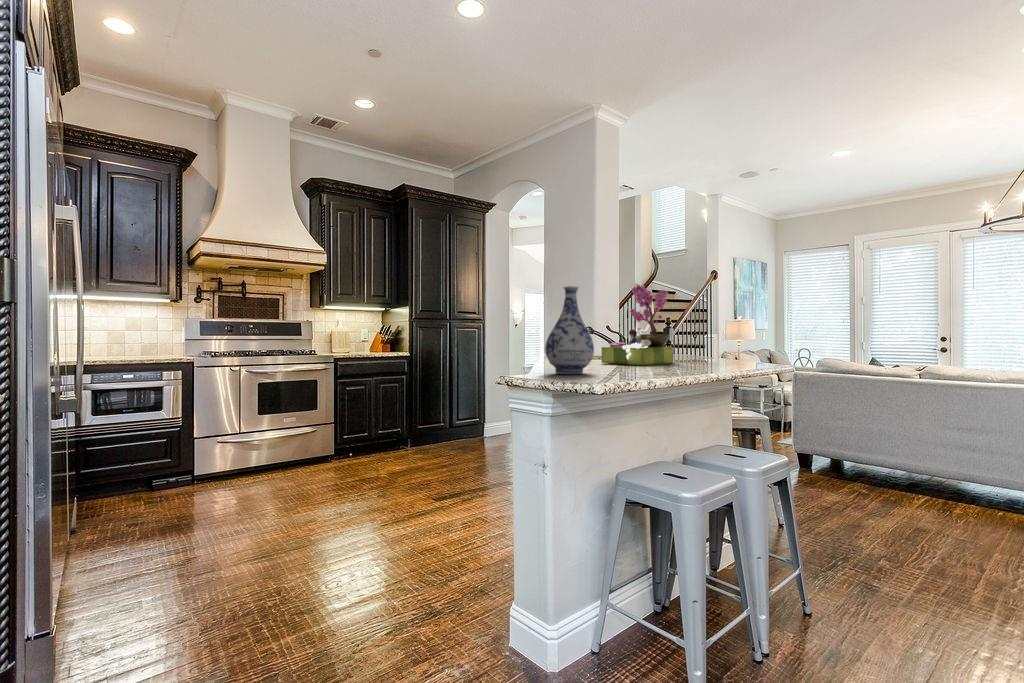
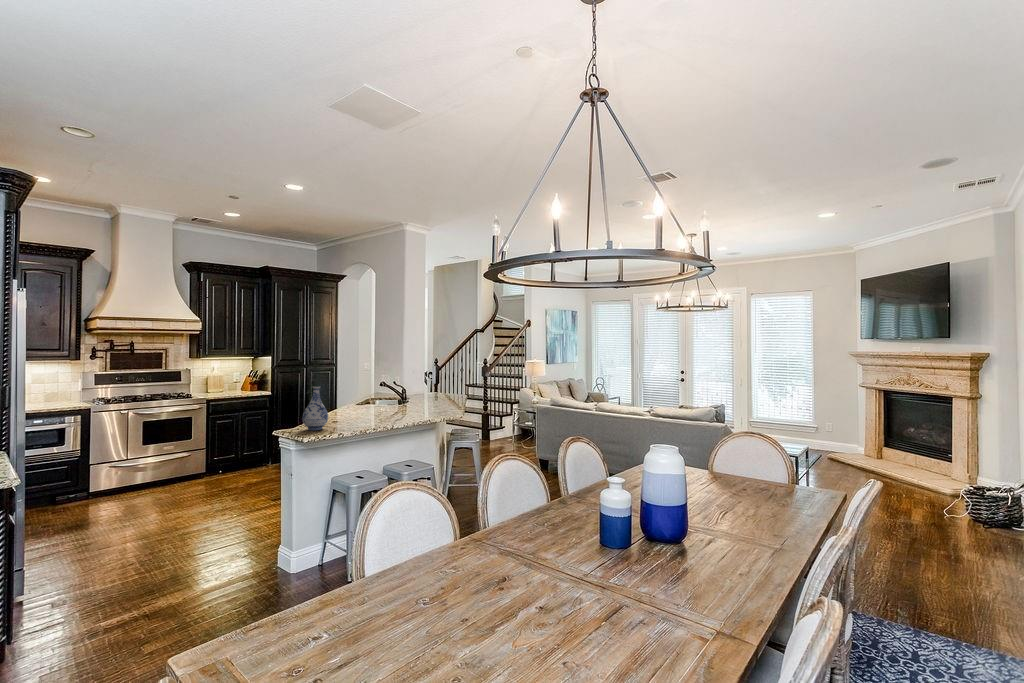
flower arrangement: present [602,284,673,365] -> none [358,370,397,420]

